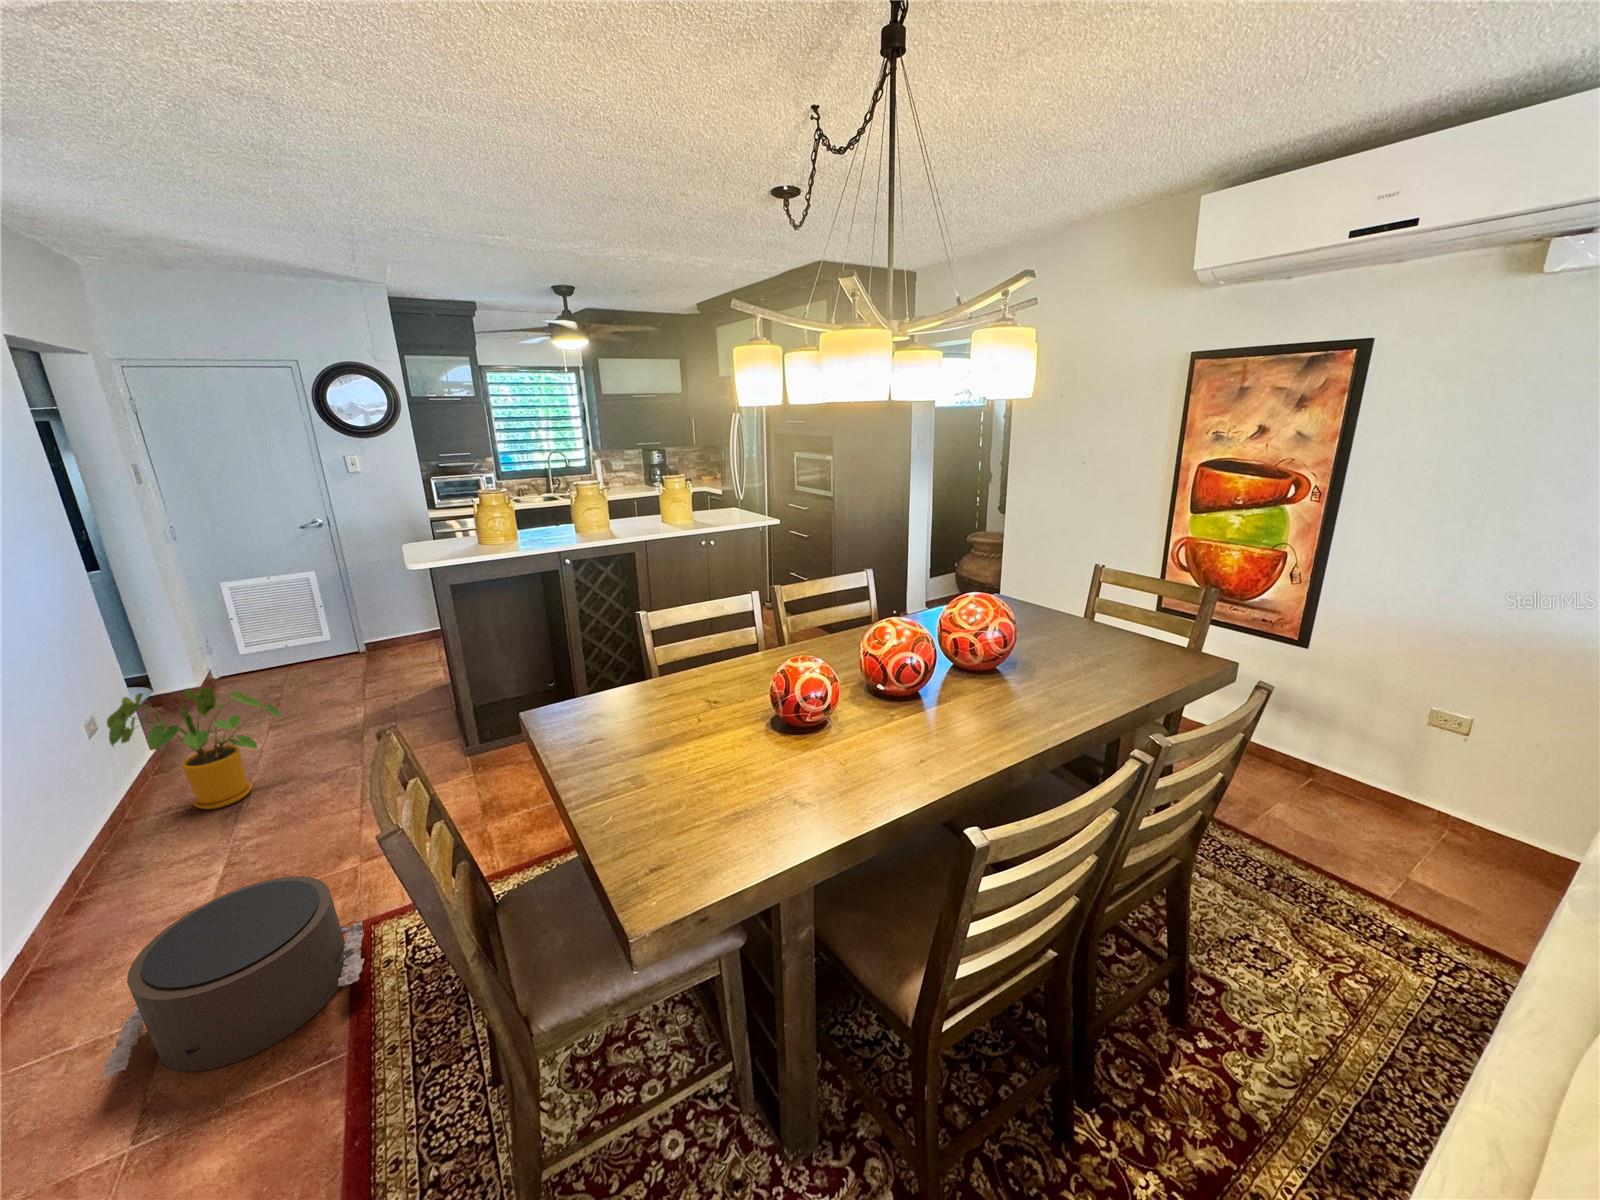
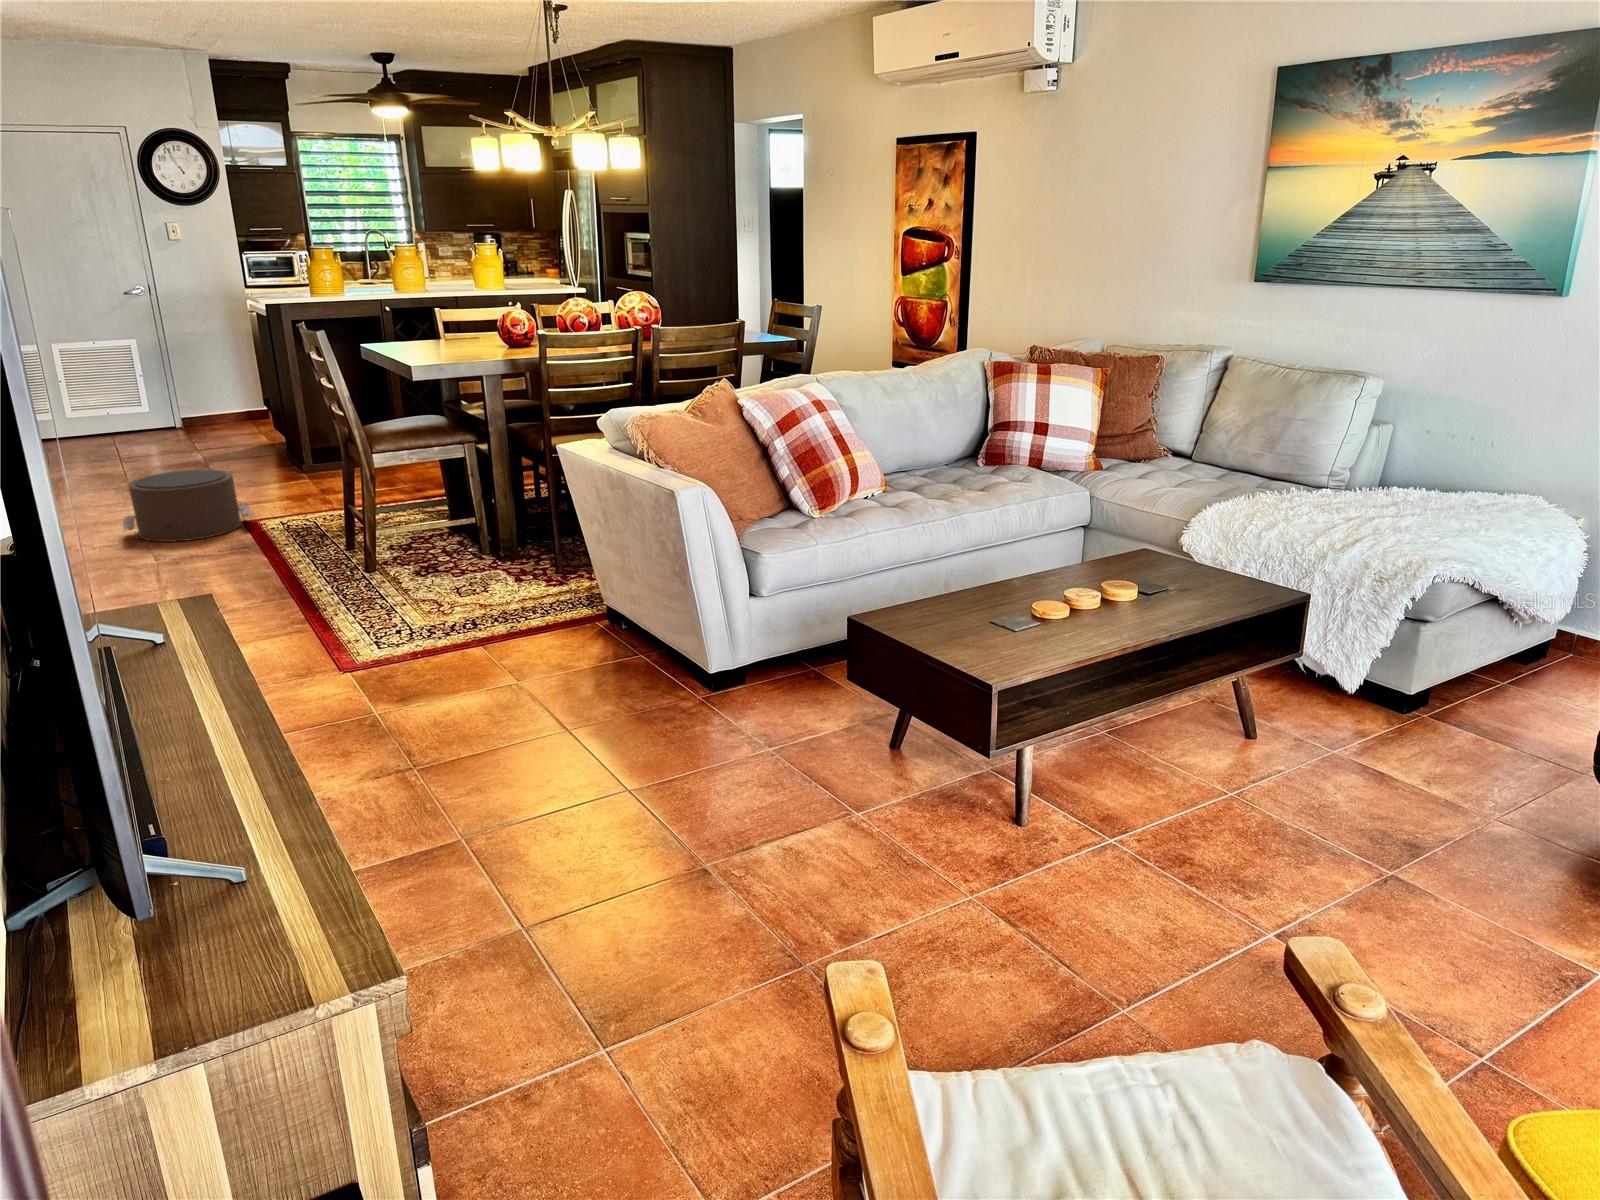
house plant: present [107,688,281,809] -> none [29,386,153,484]

